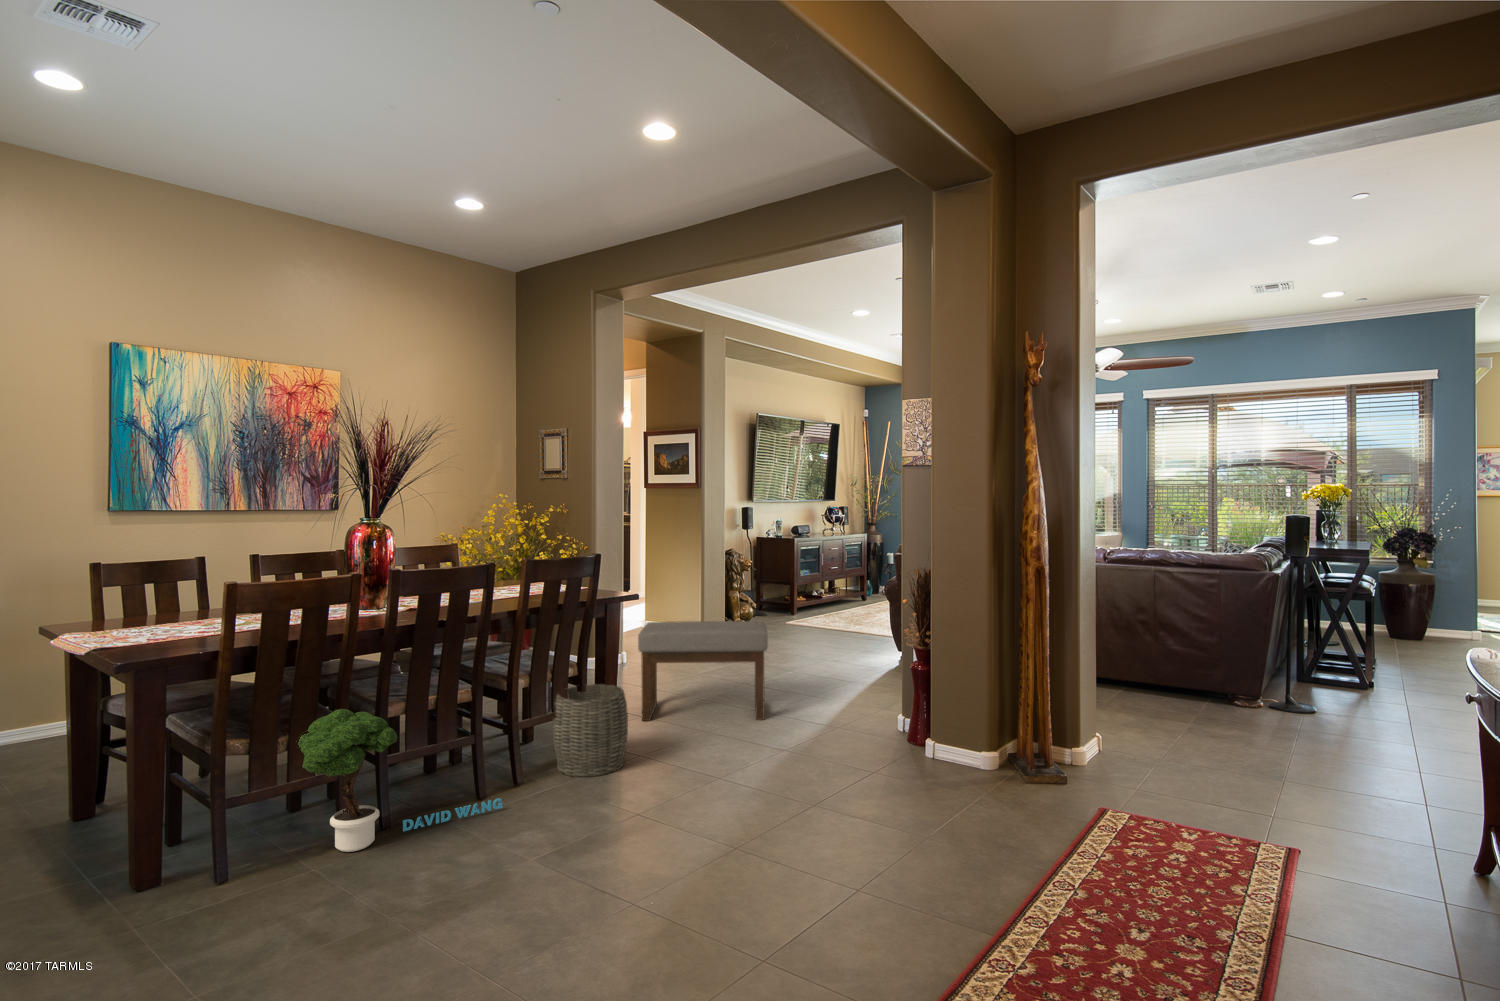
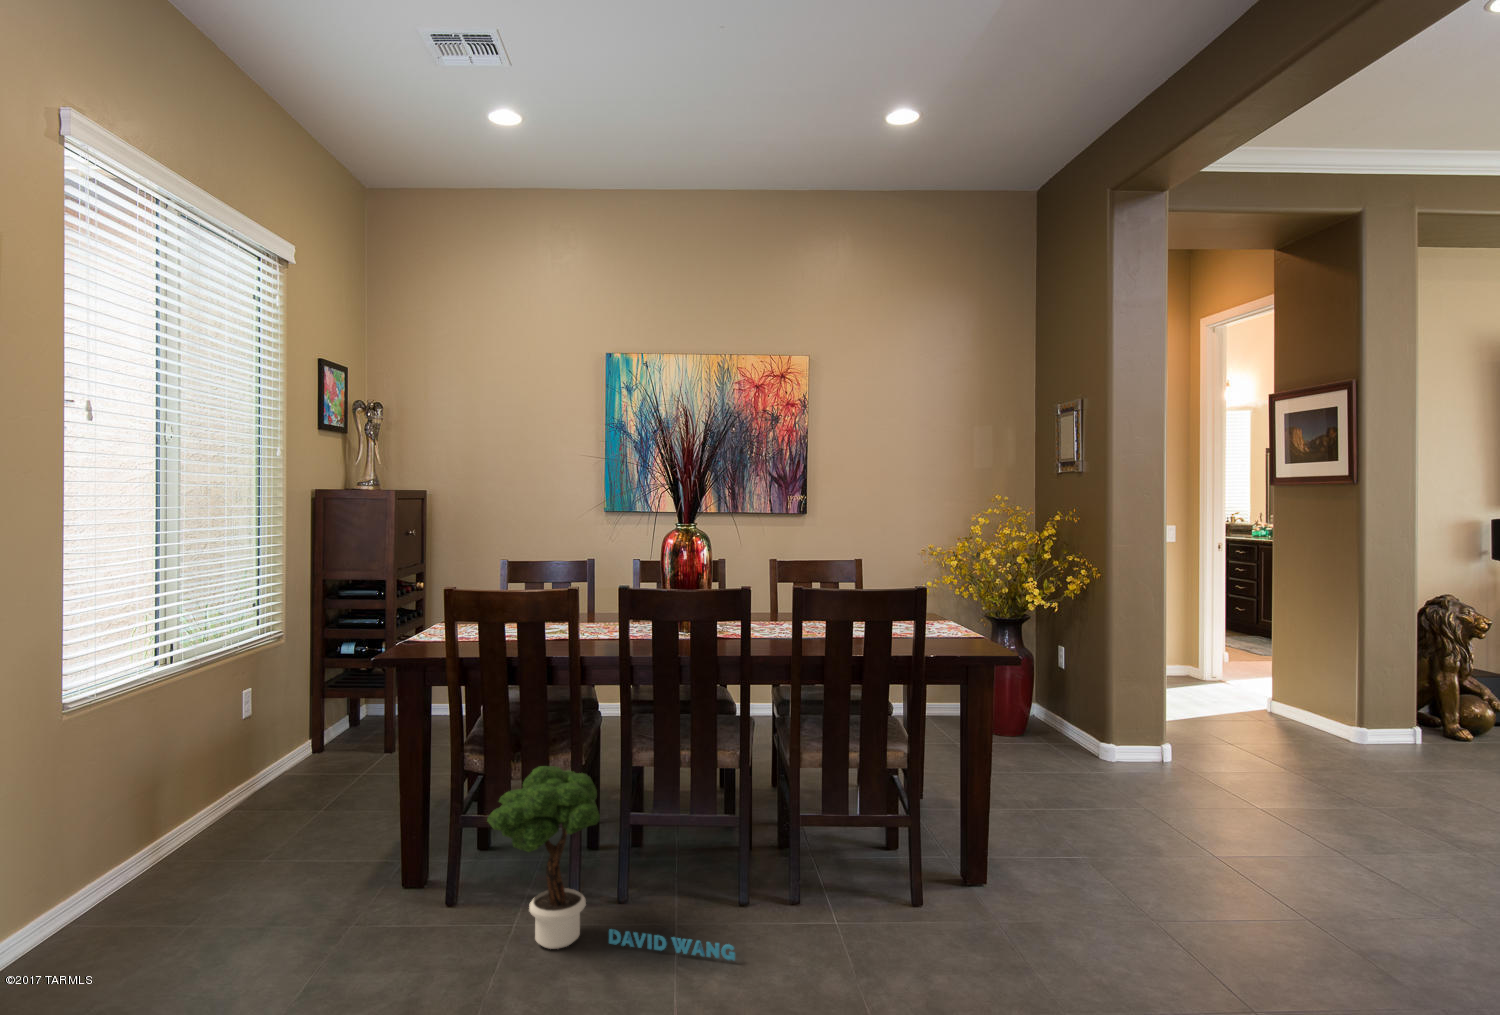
ottoman: present [638,621,768,721] -> none [1083,713,1375,965]
woven basket: present [553,684,628,777] -> none [865,800,986,965]

